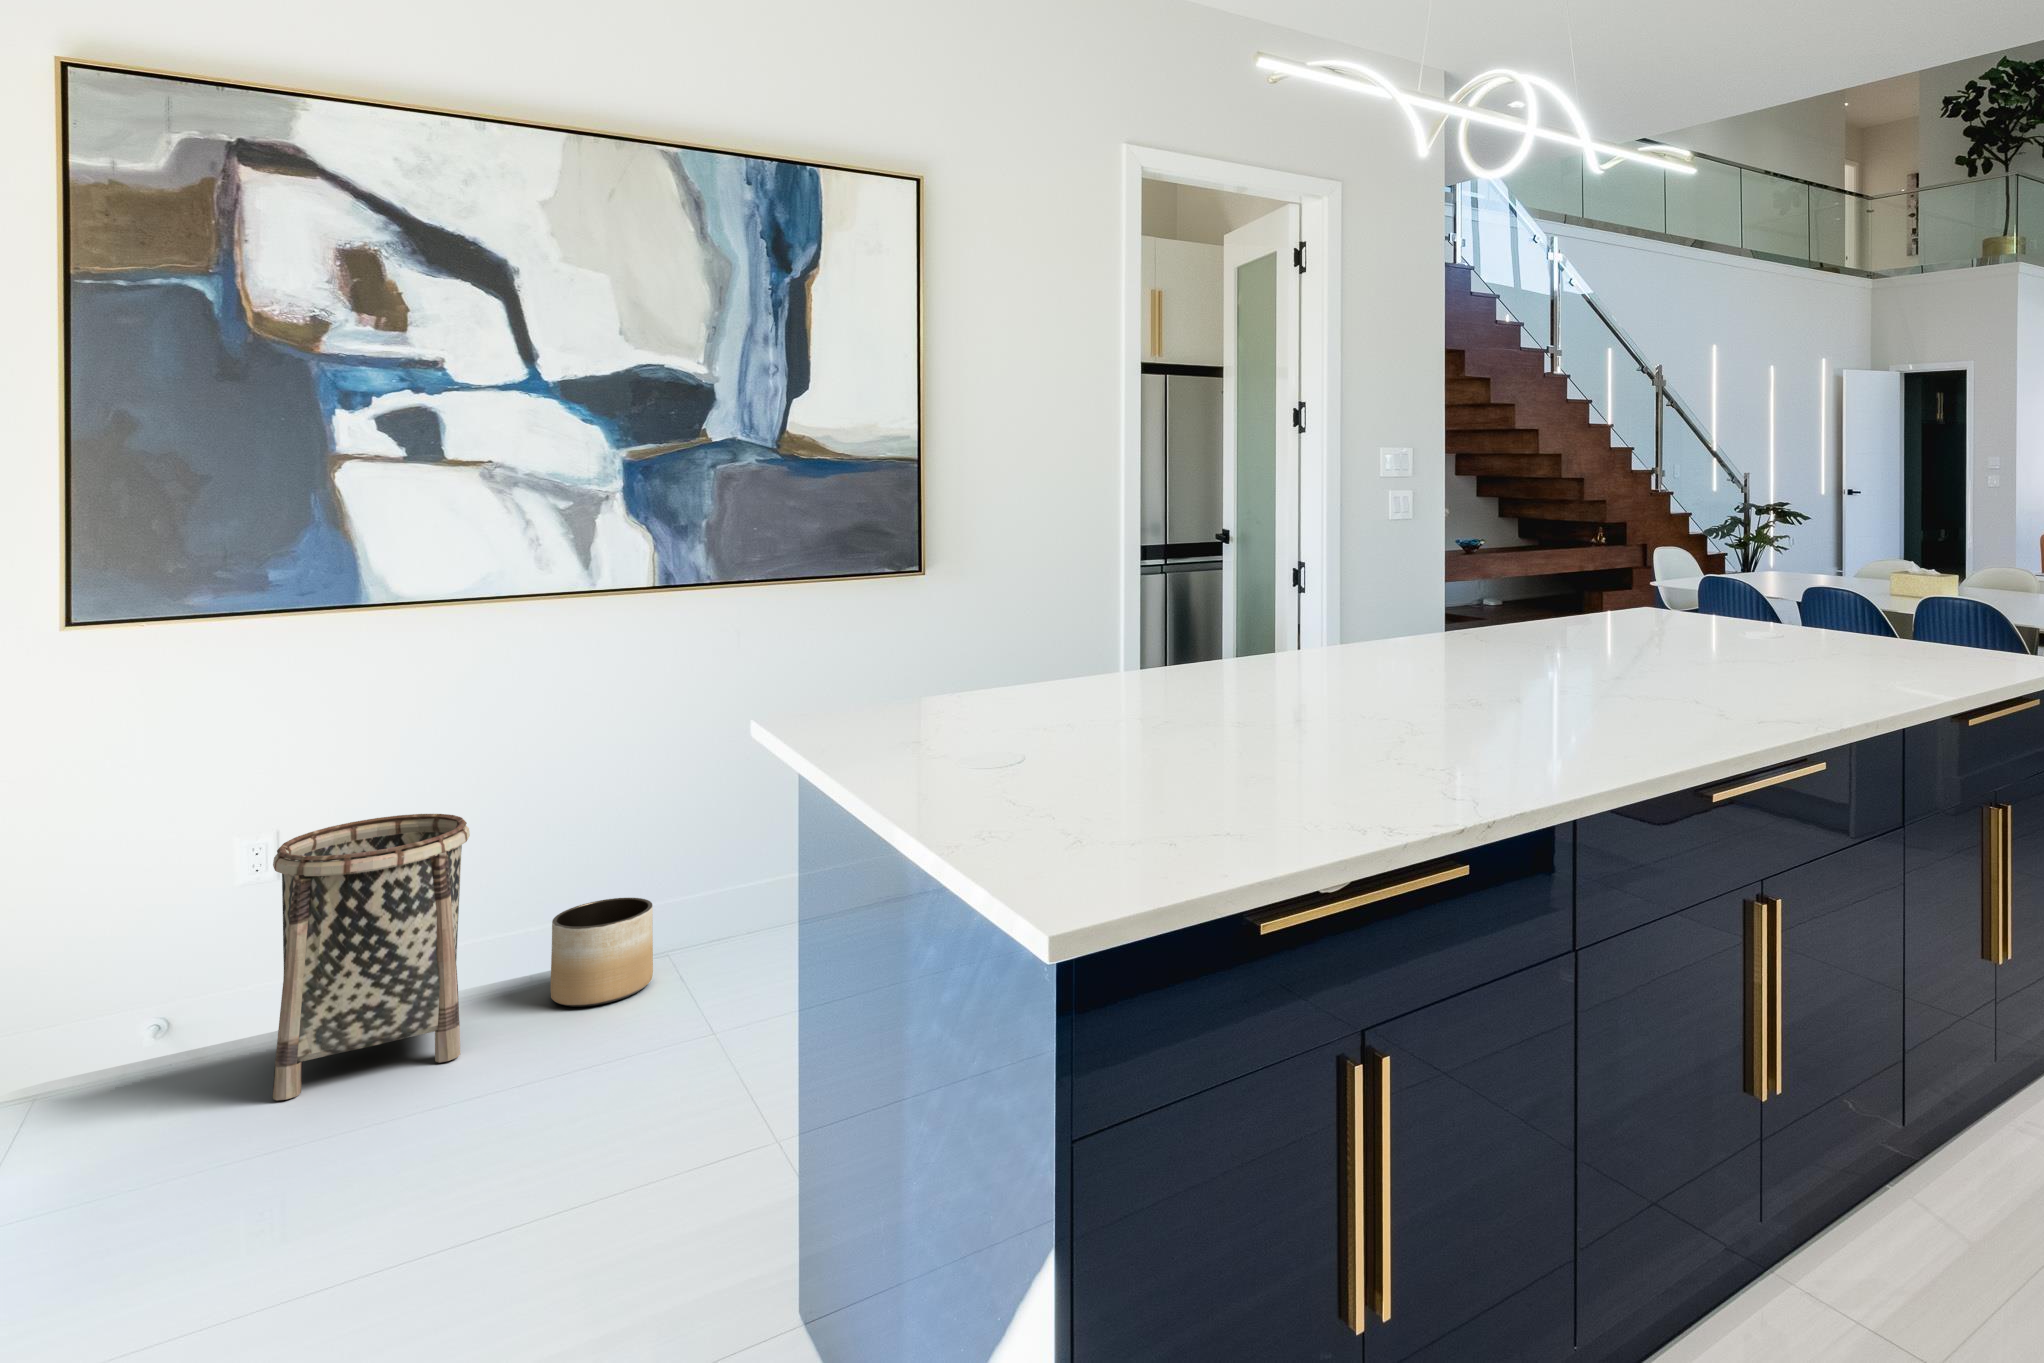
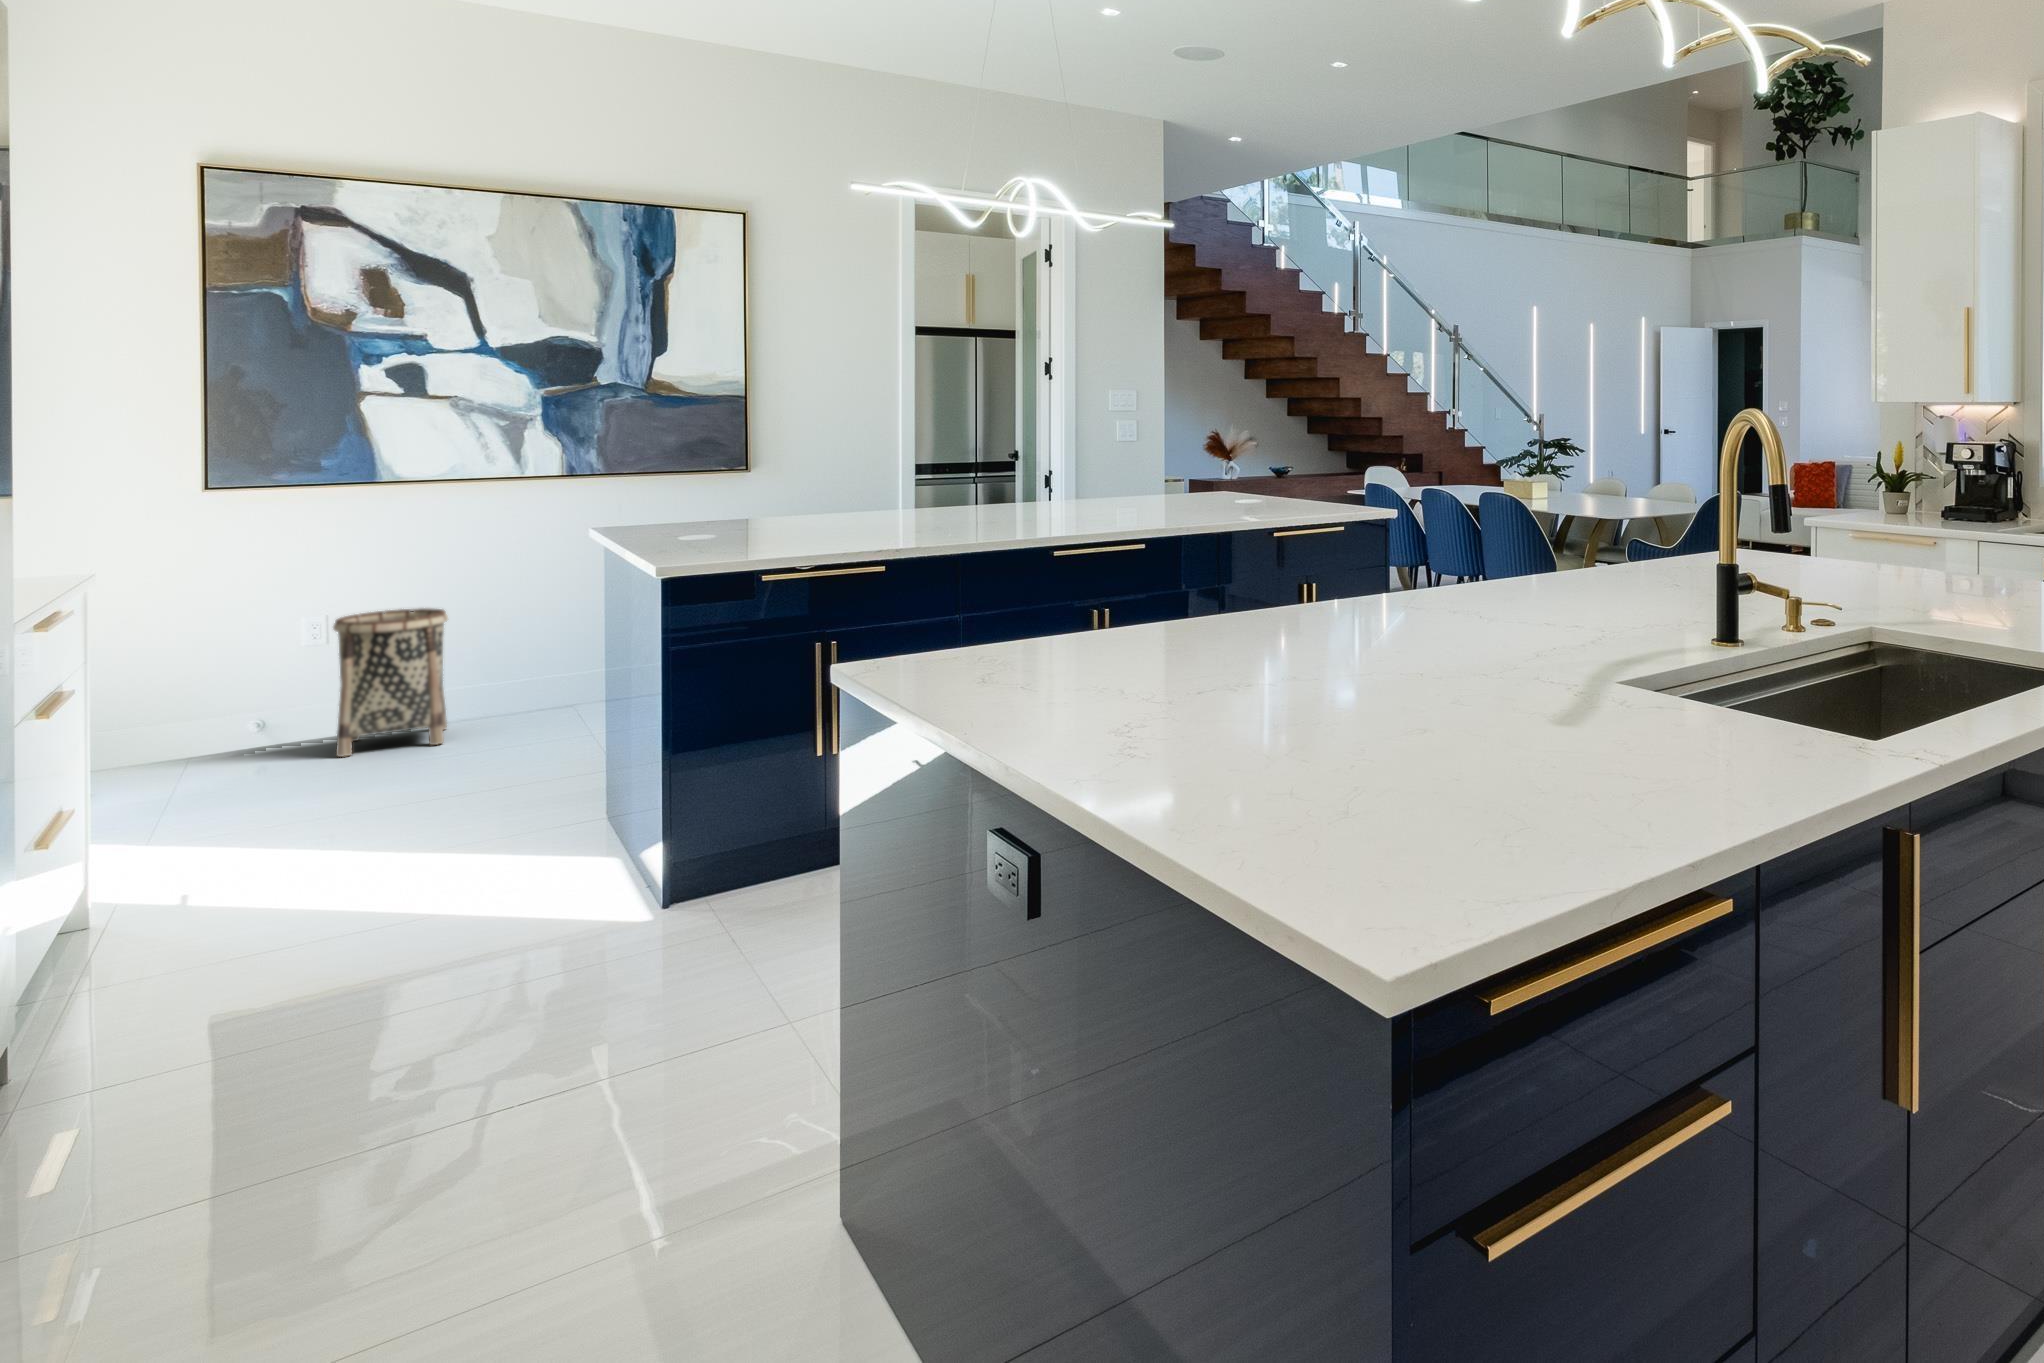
planter: present [550,898,653,1007] -> none [502,668,567,727]

